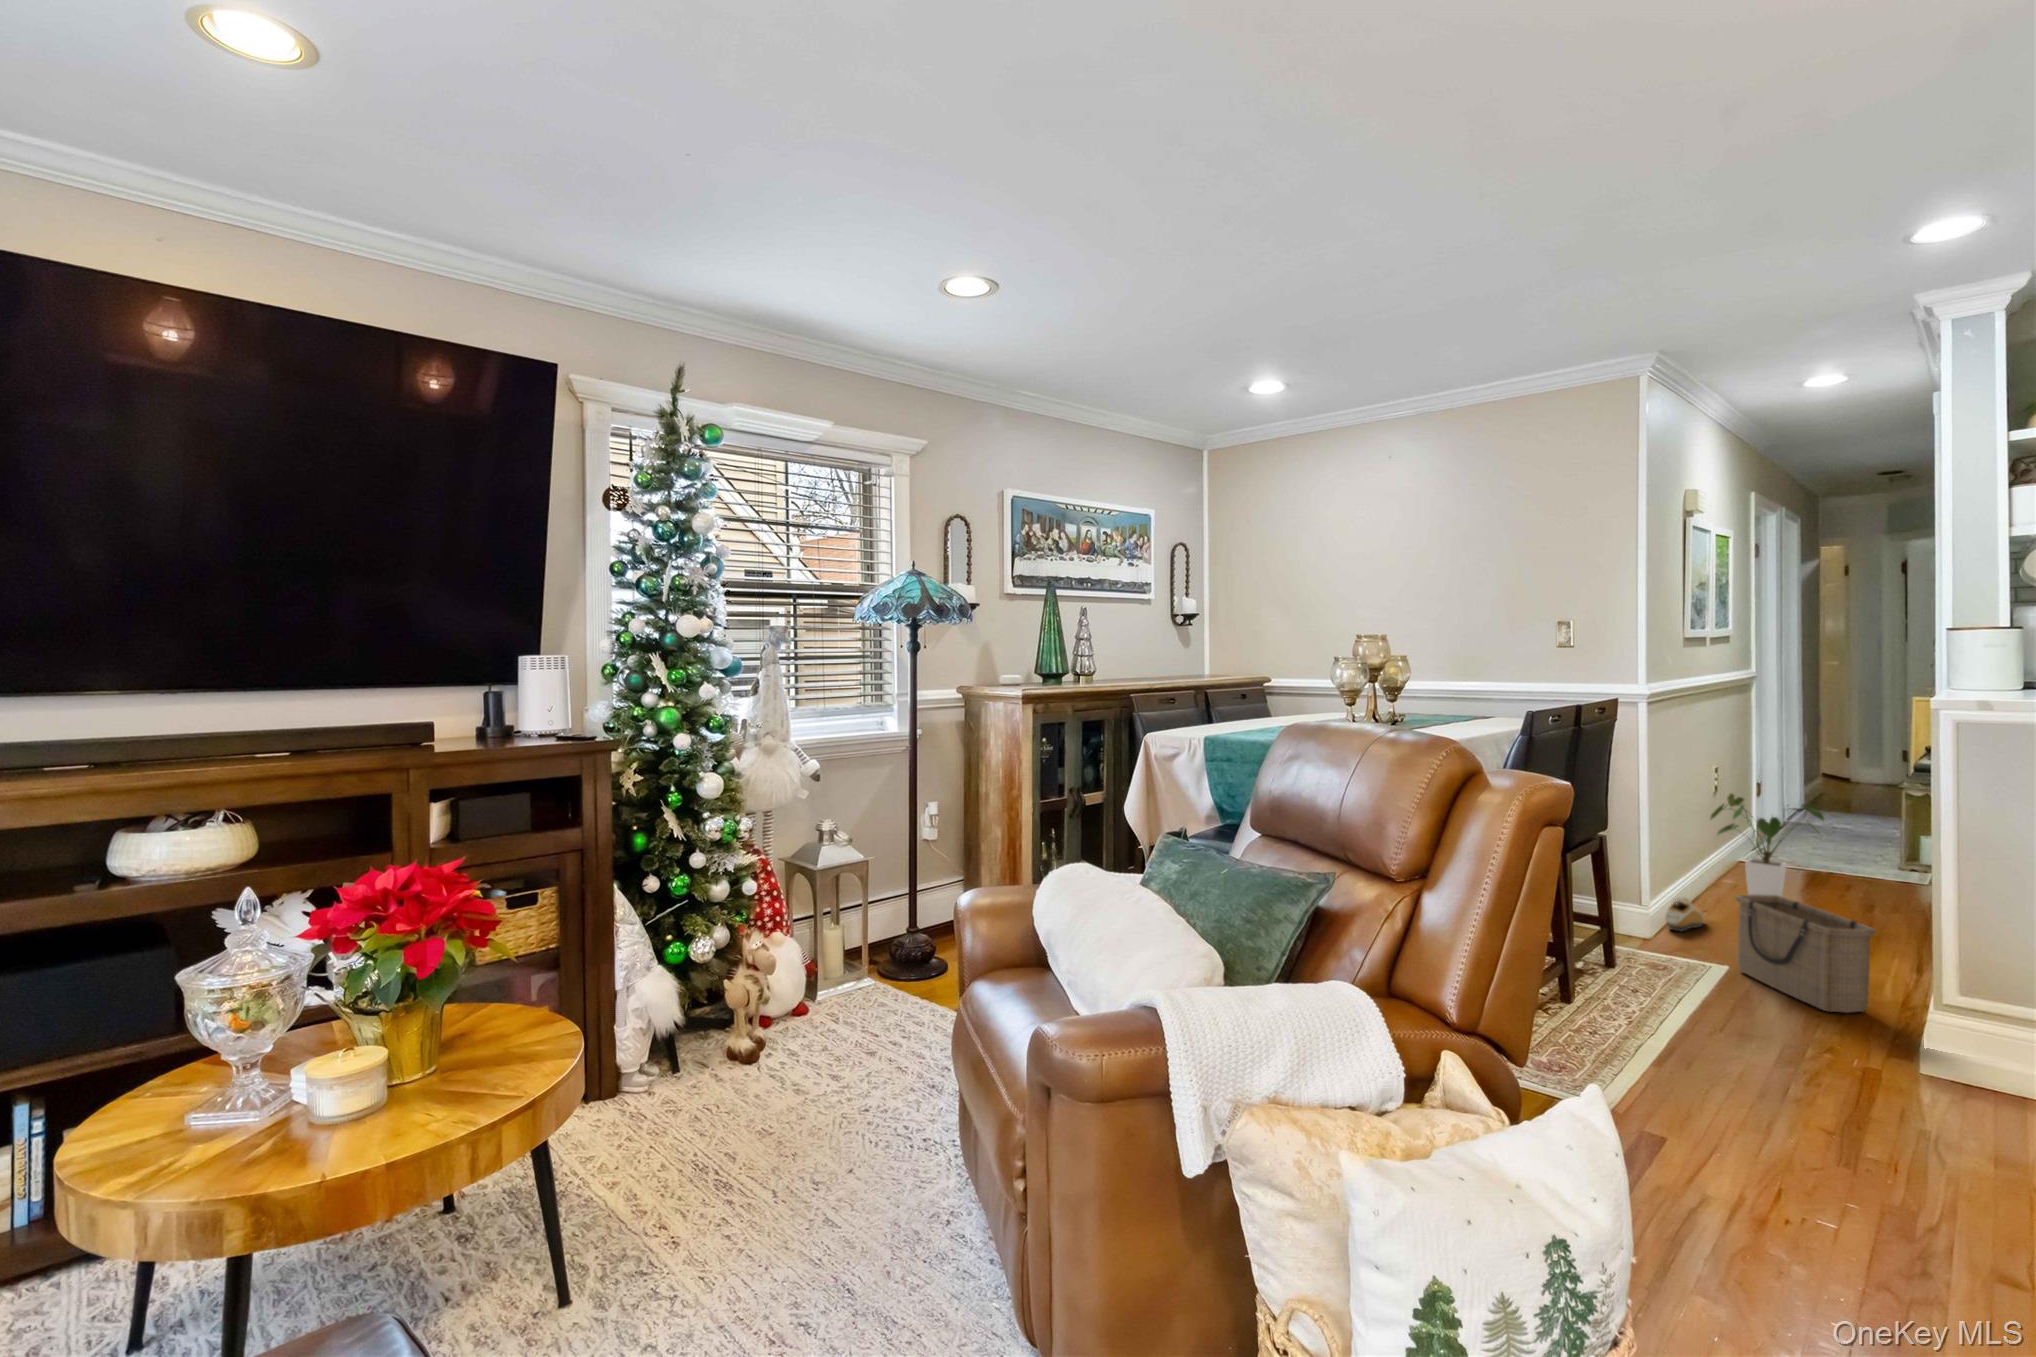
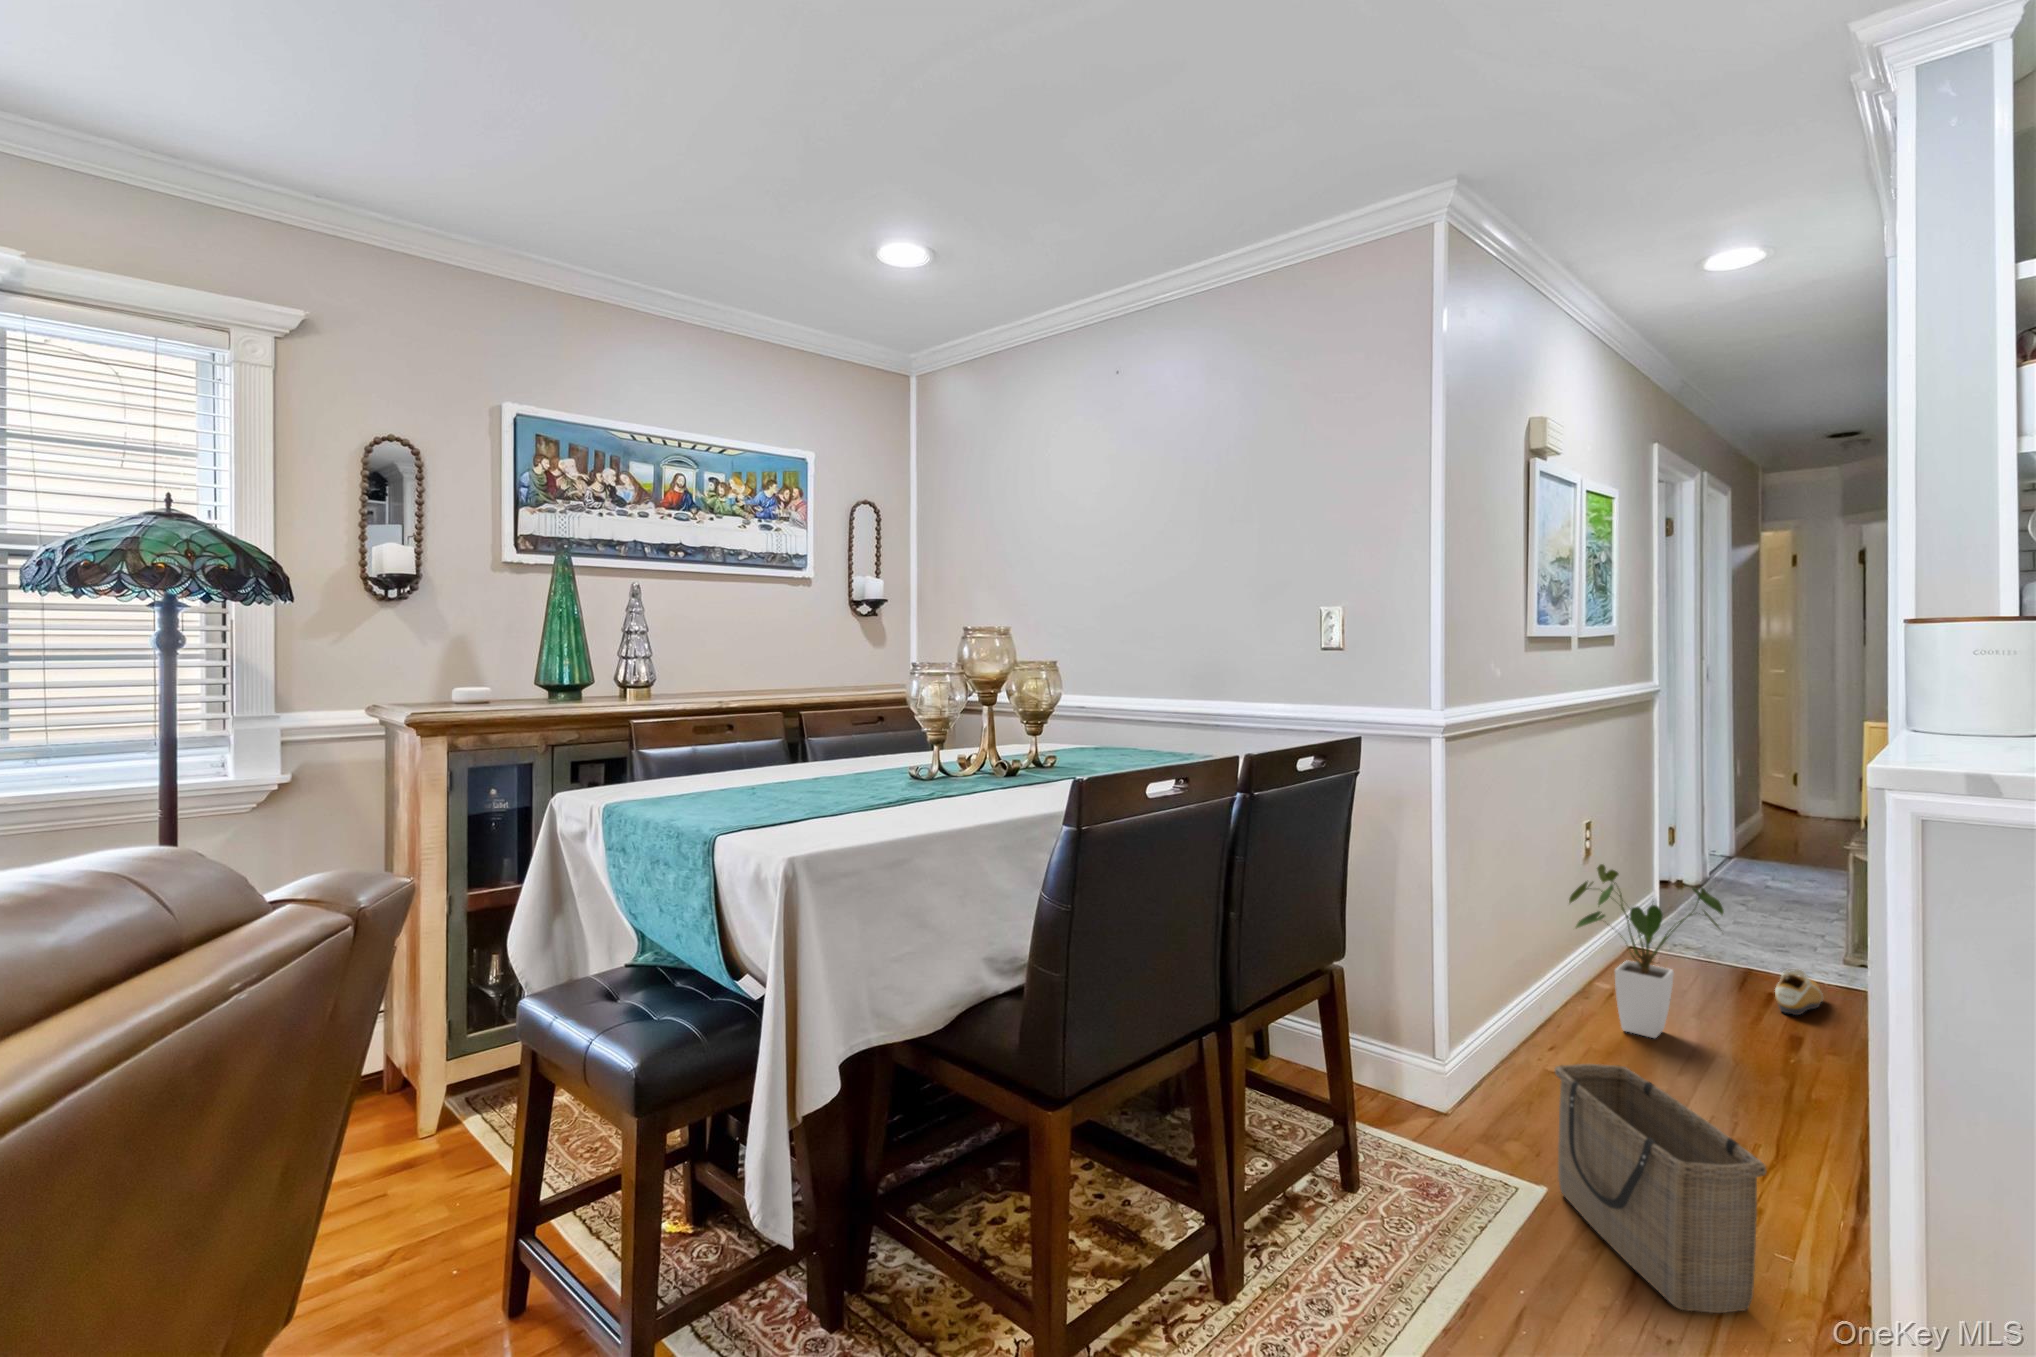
shoe: present [1665,898,1704,931] -> present [1775,969,1823,1015]

